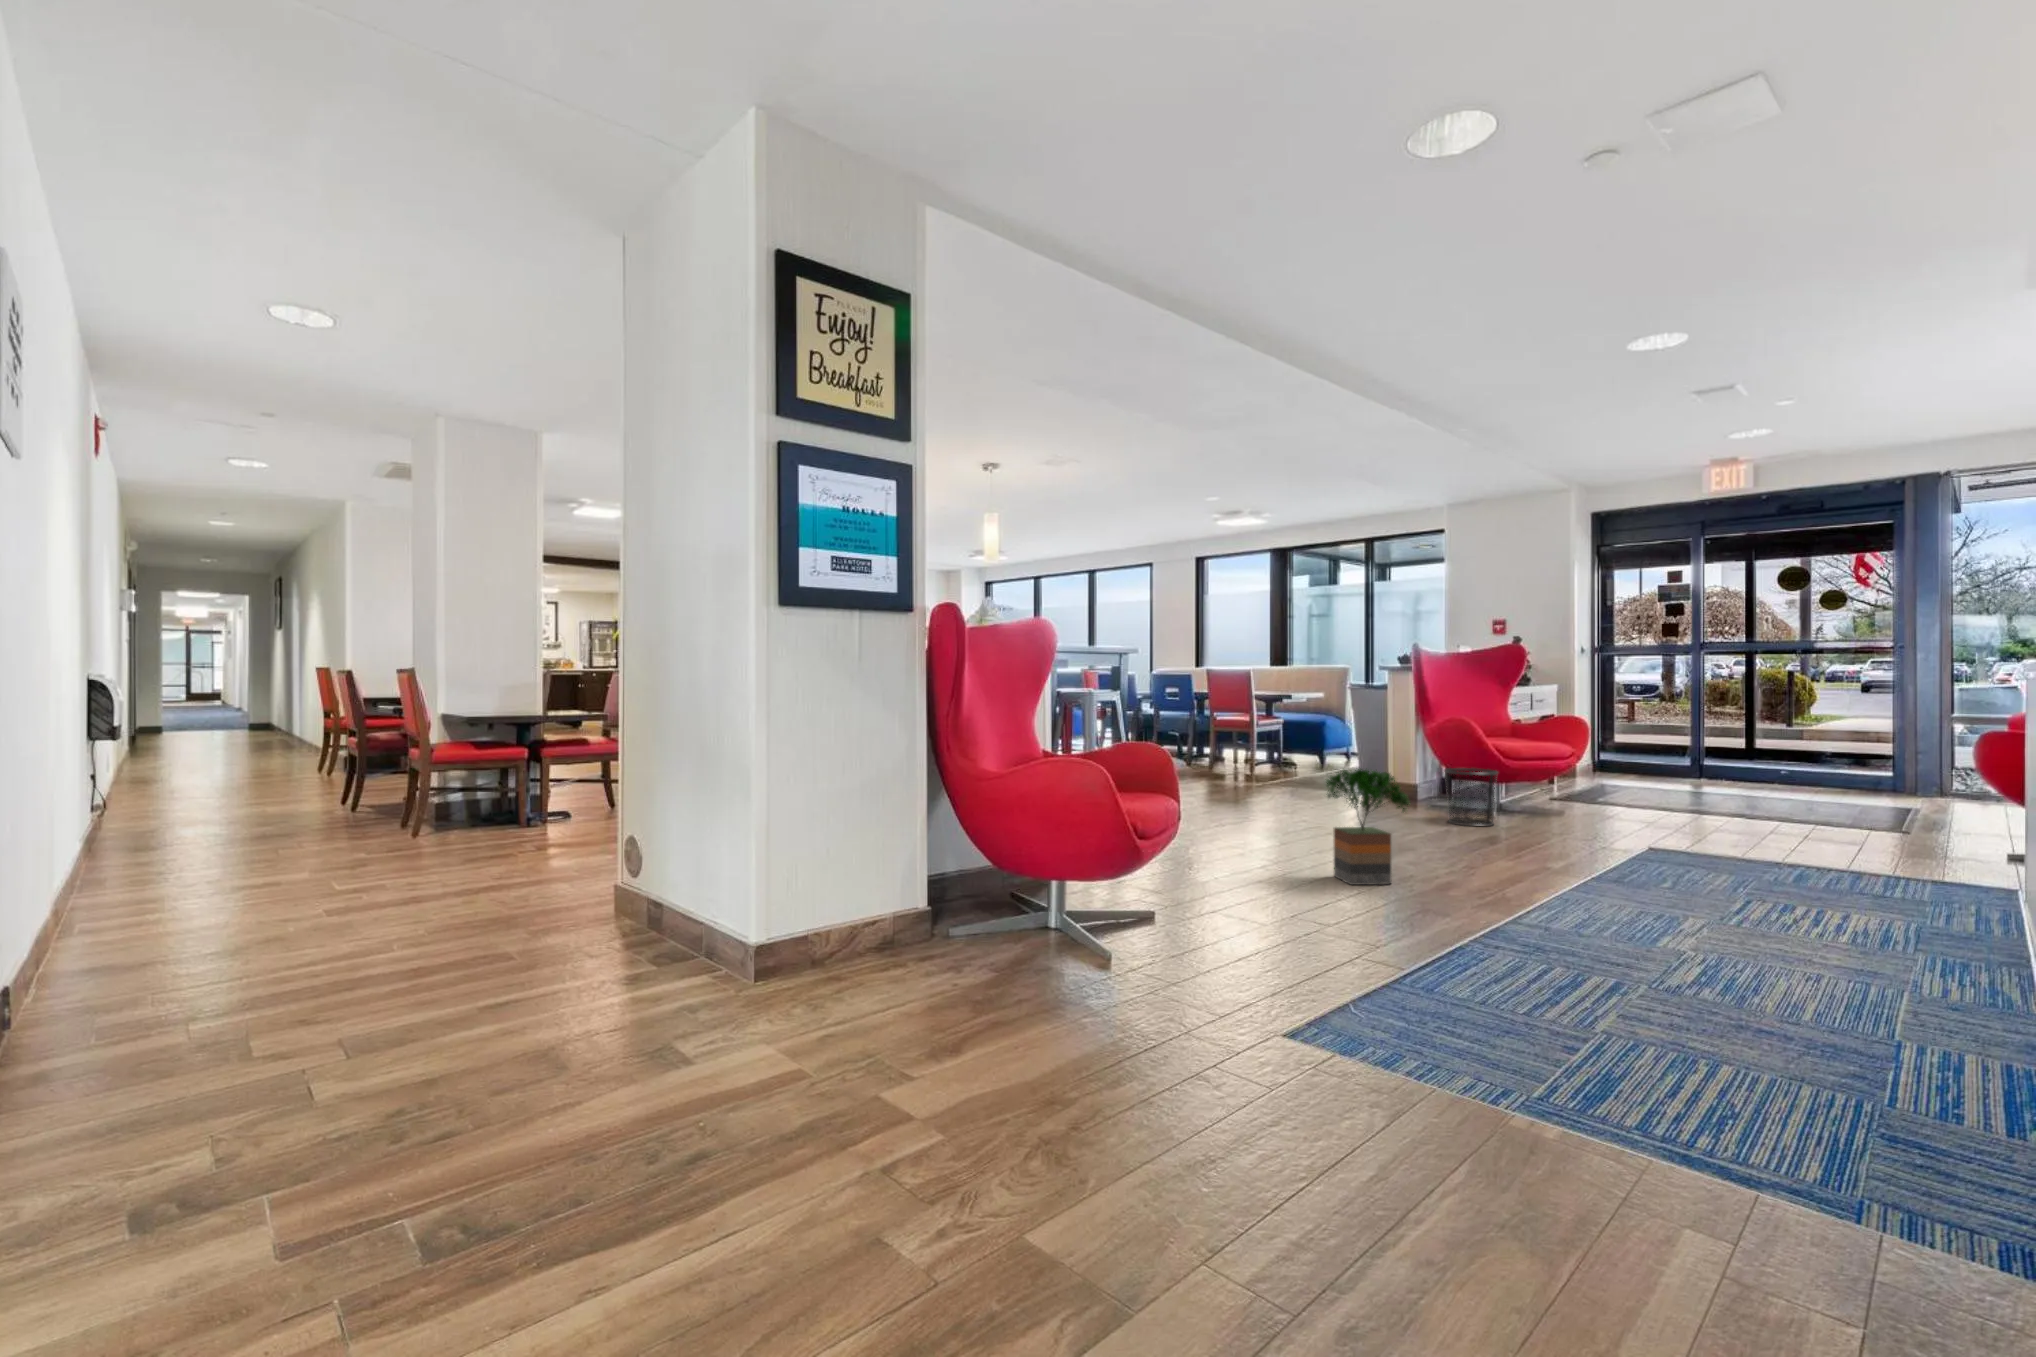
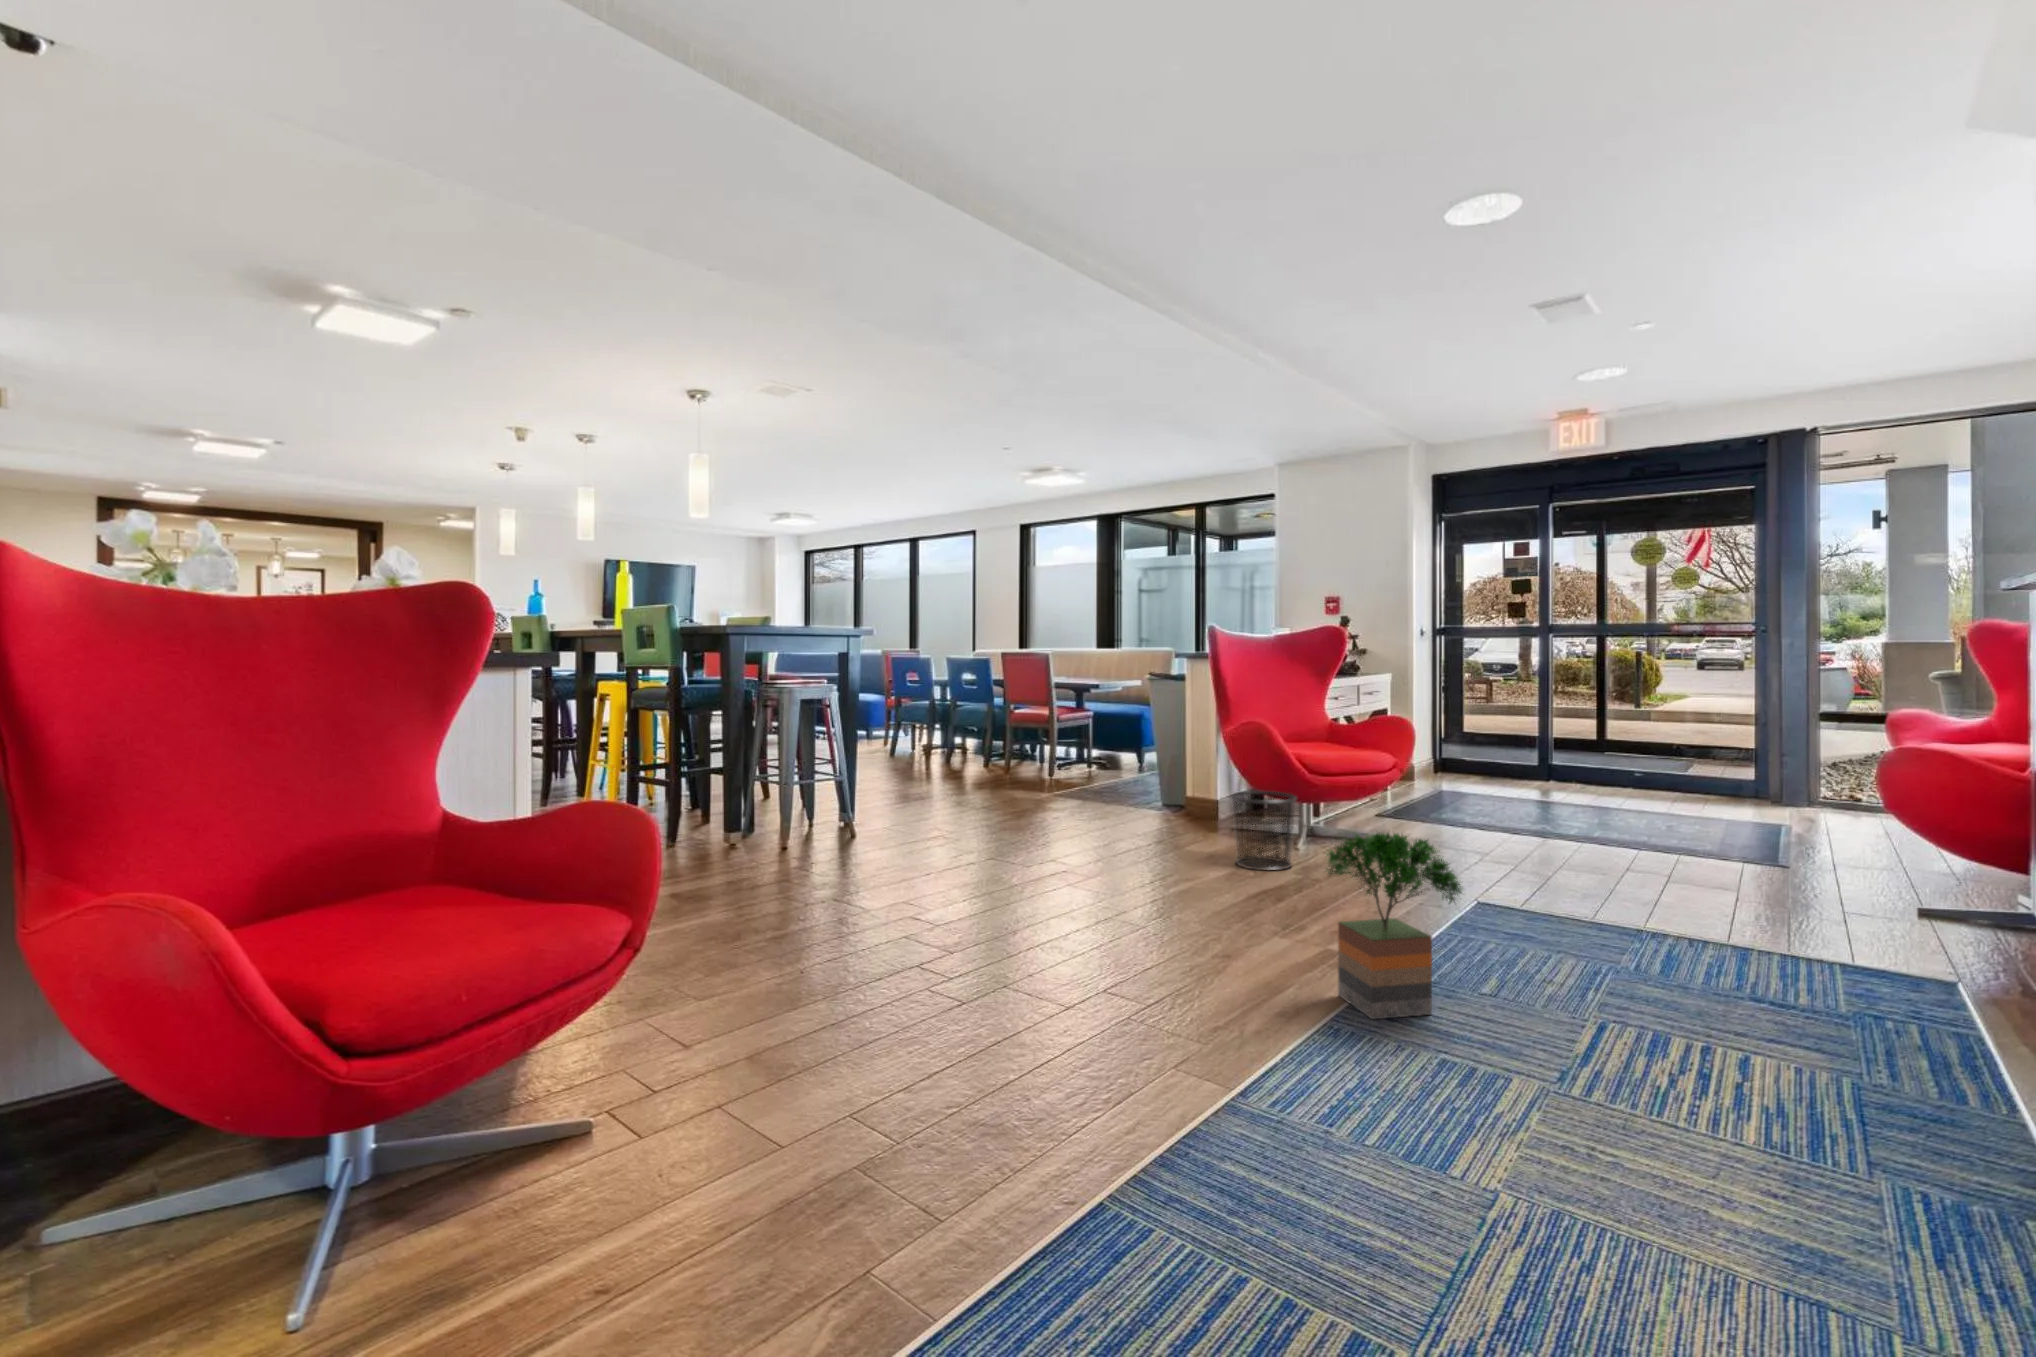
potted tree: present [1326,769,1410,885] -> present [1326,832,1463,1019]

